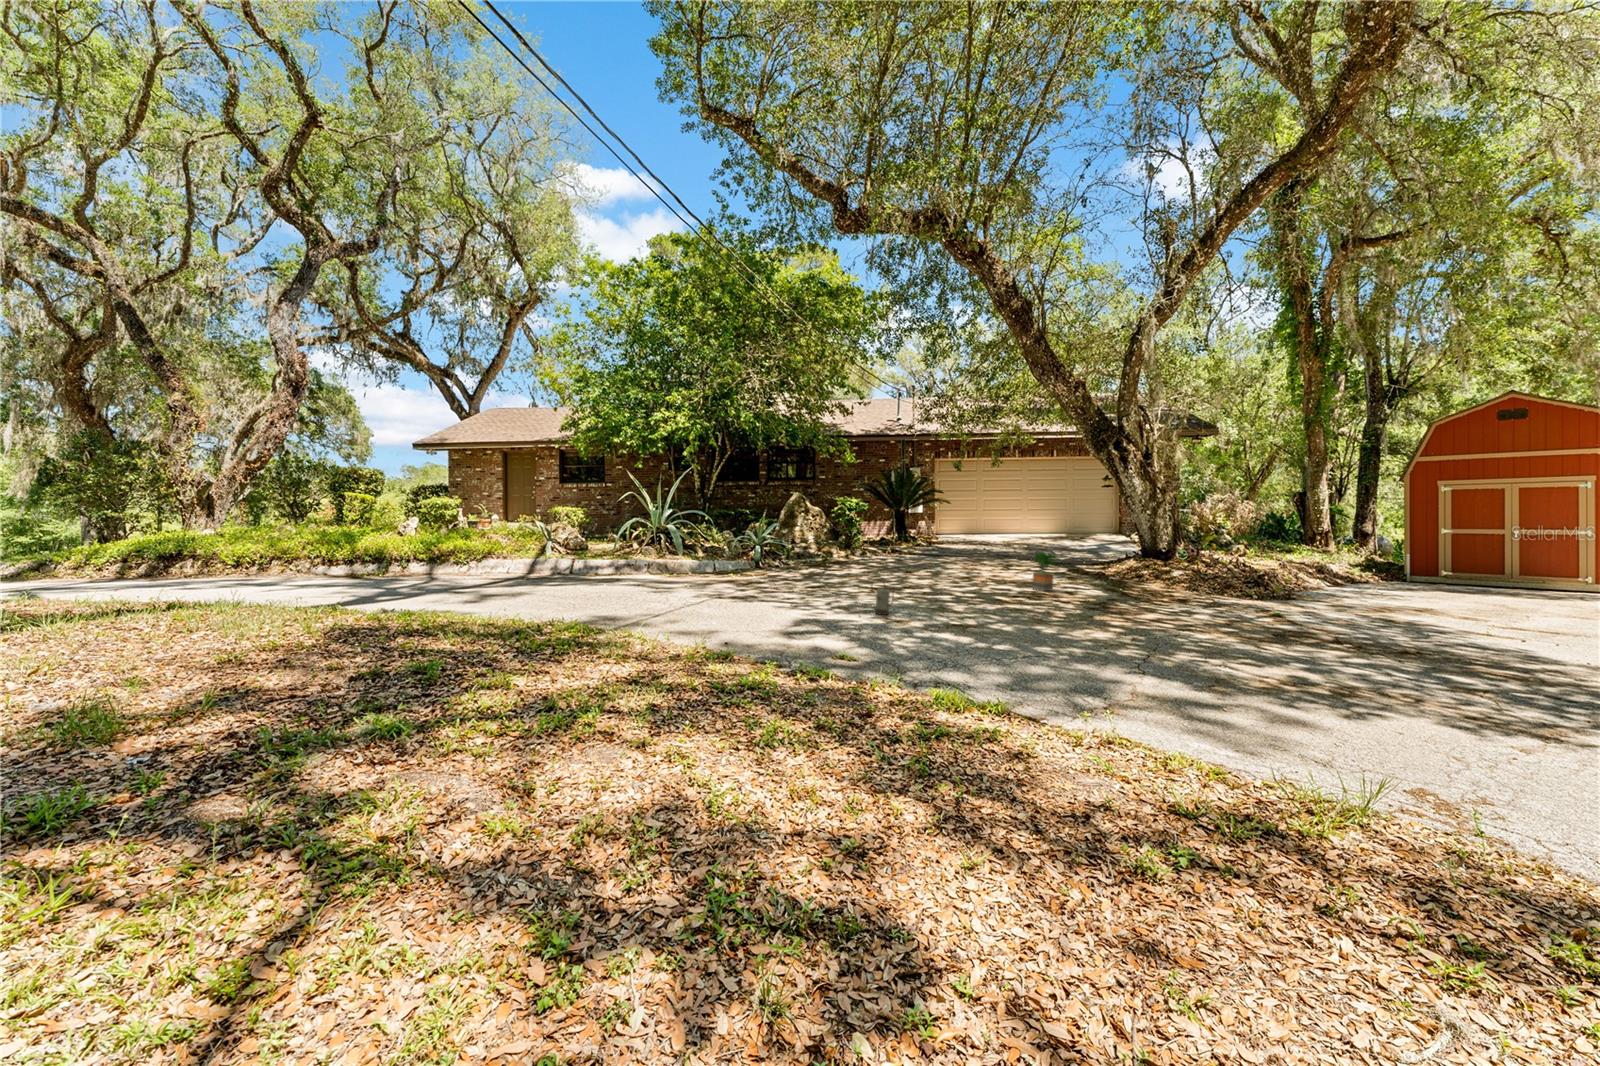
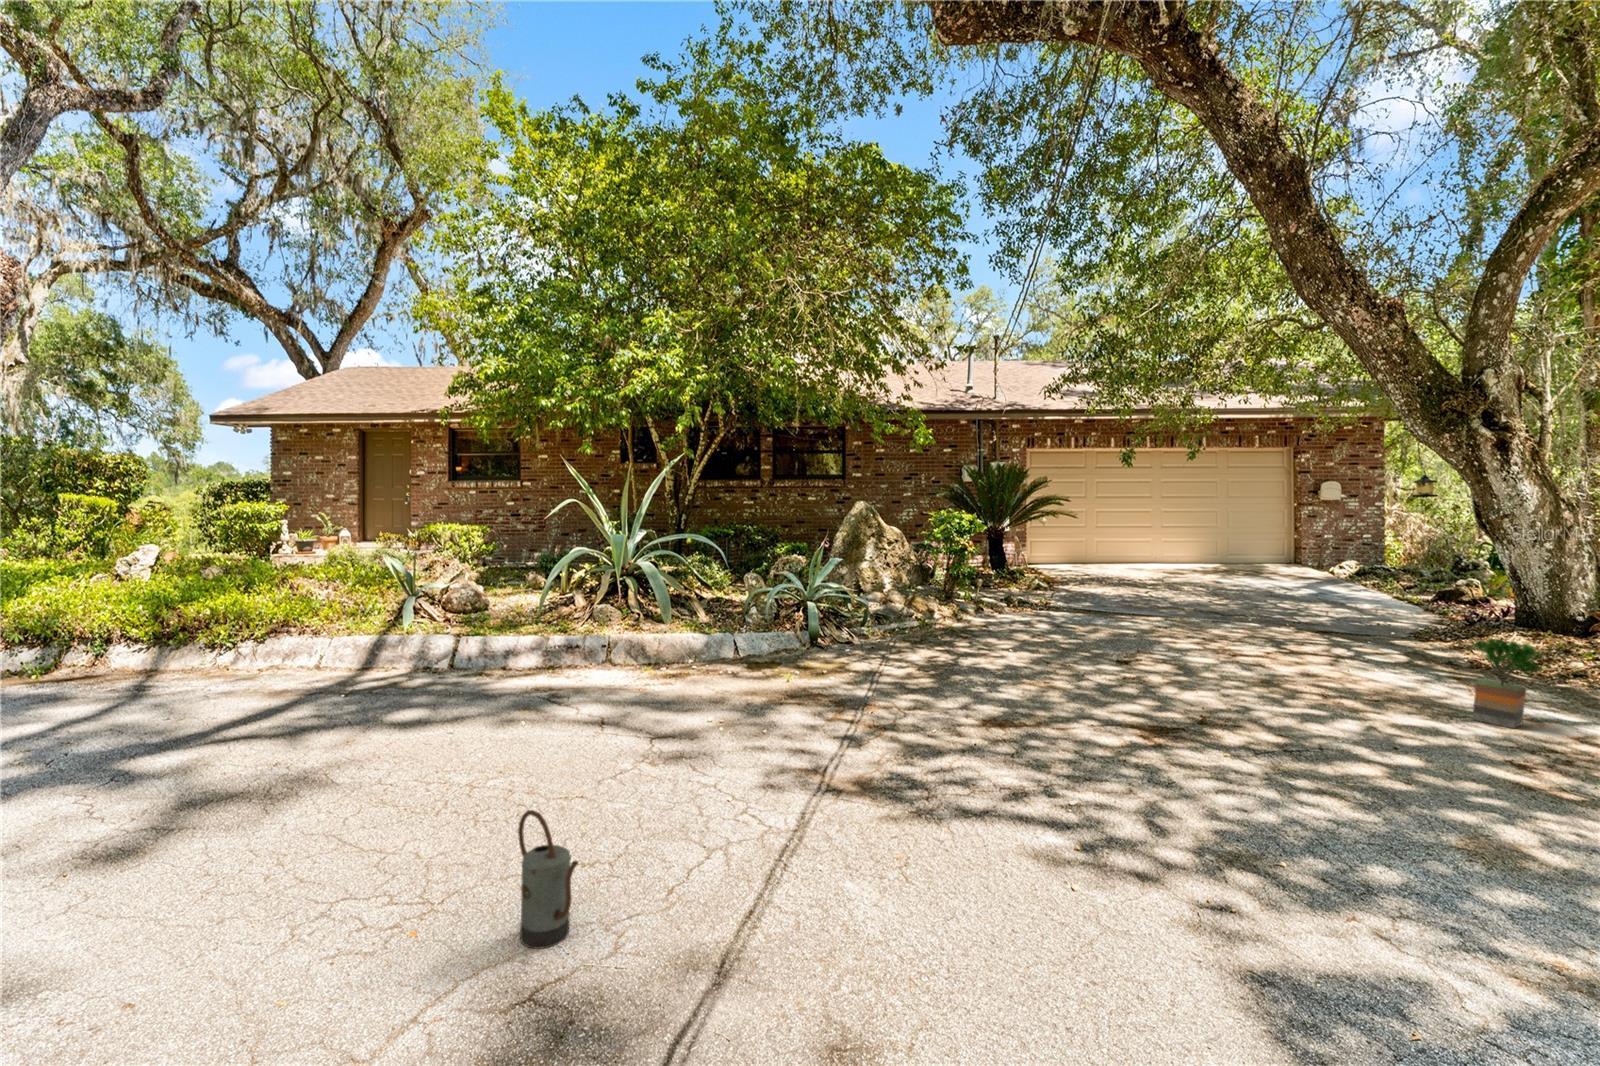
watering can: present [872,578,895,615] -> present [518,810,578,949]

